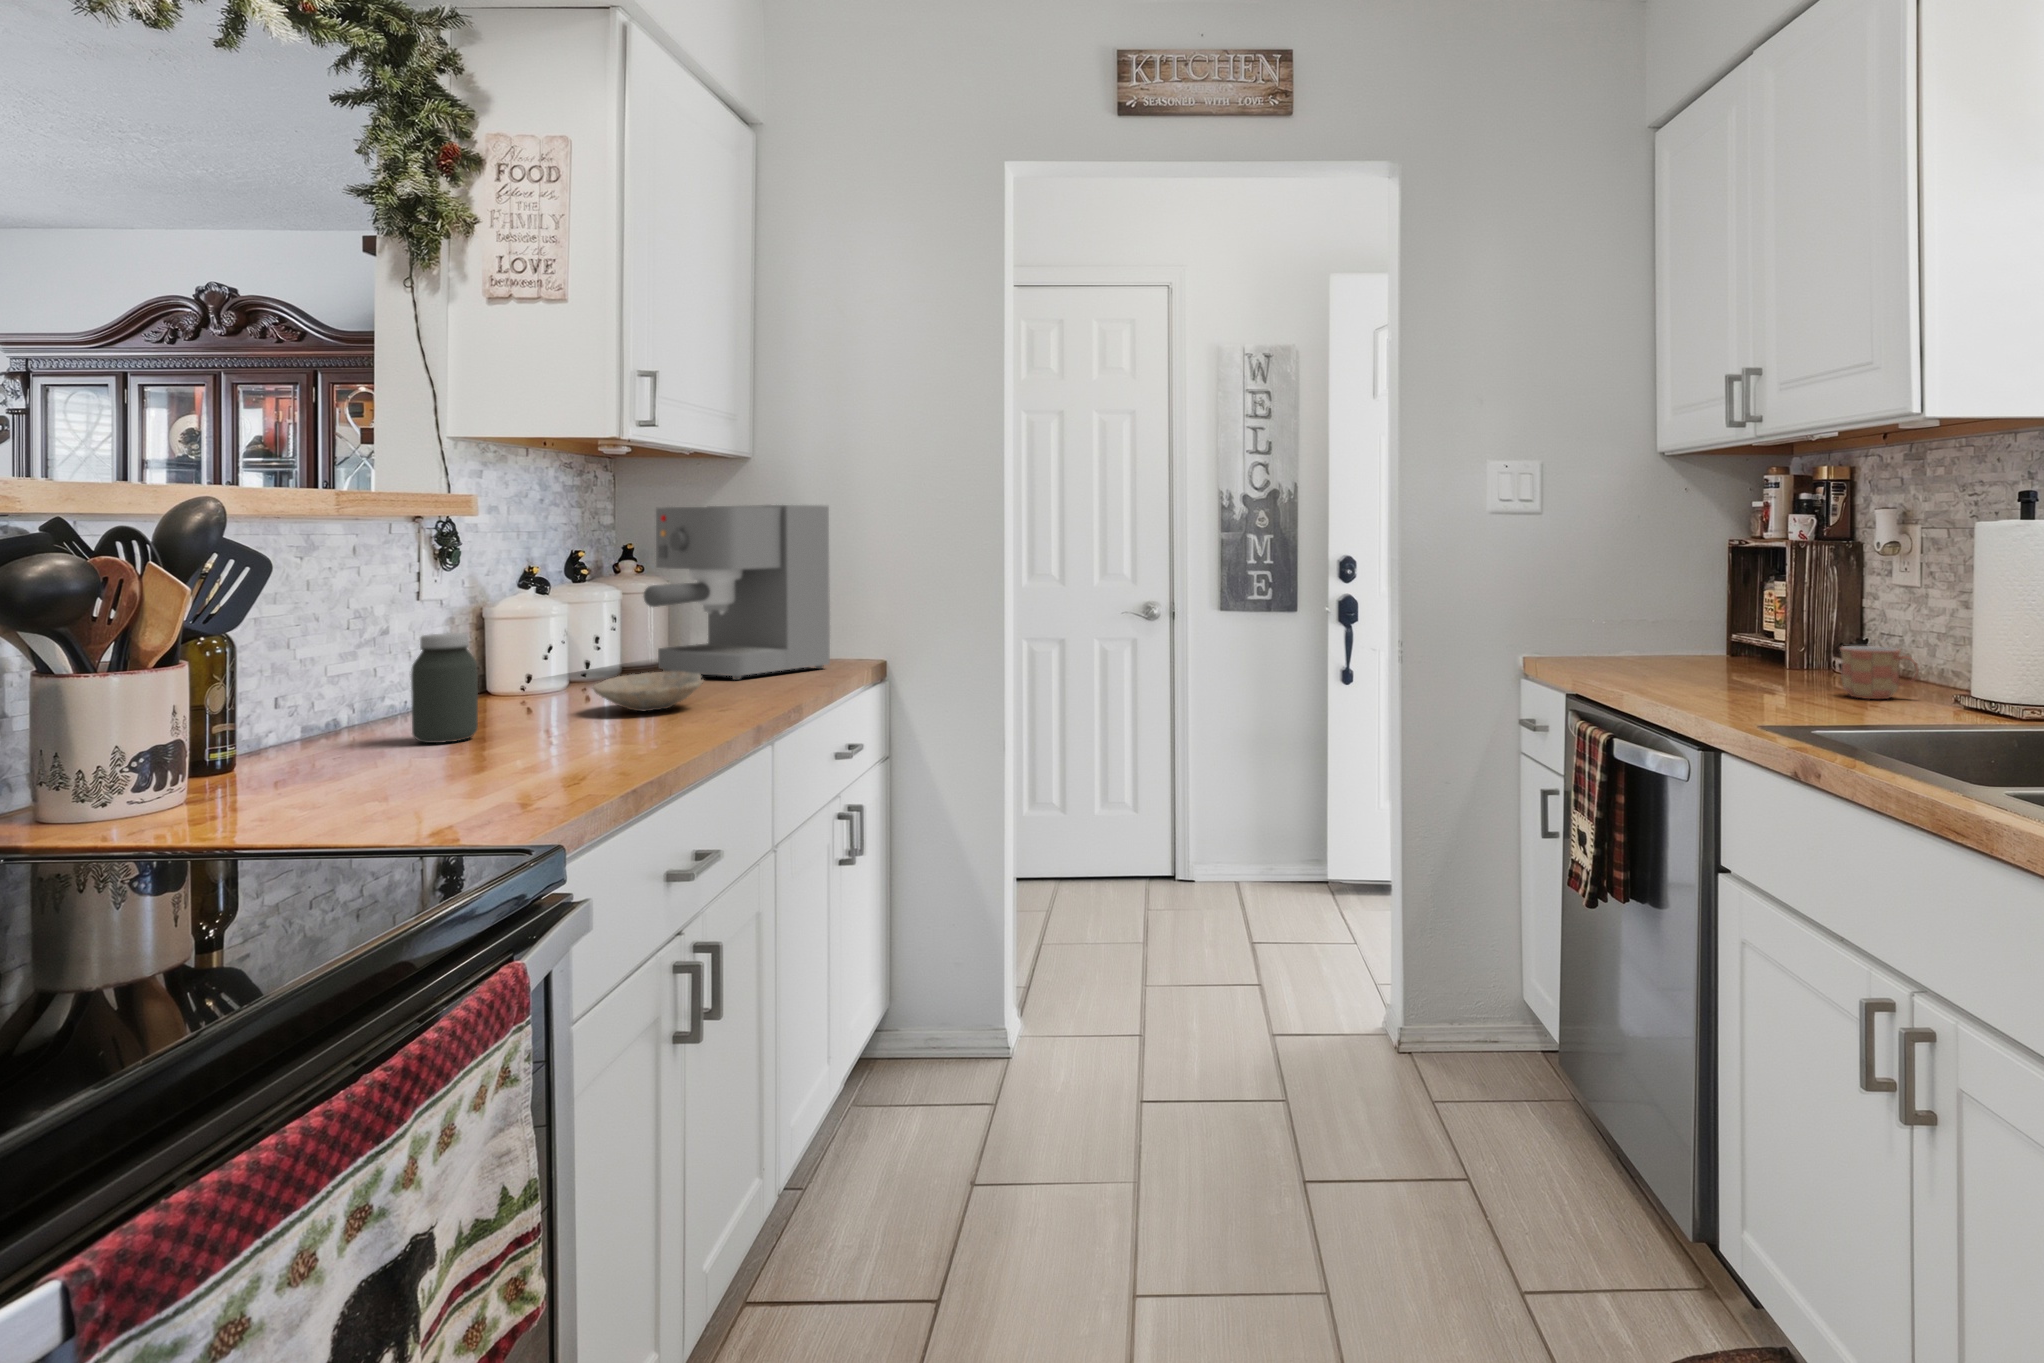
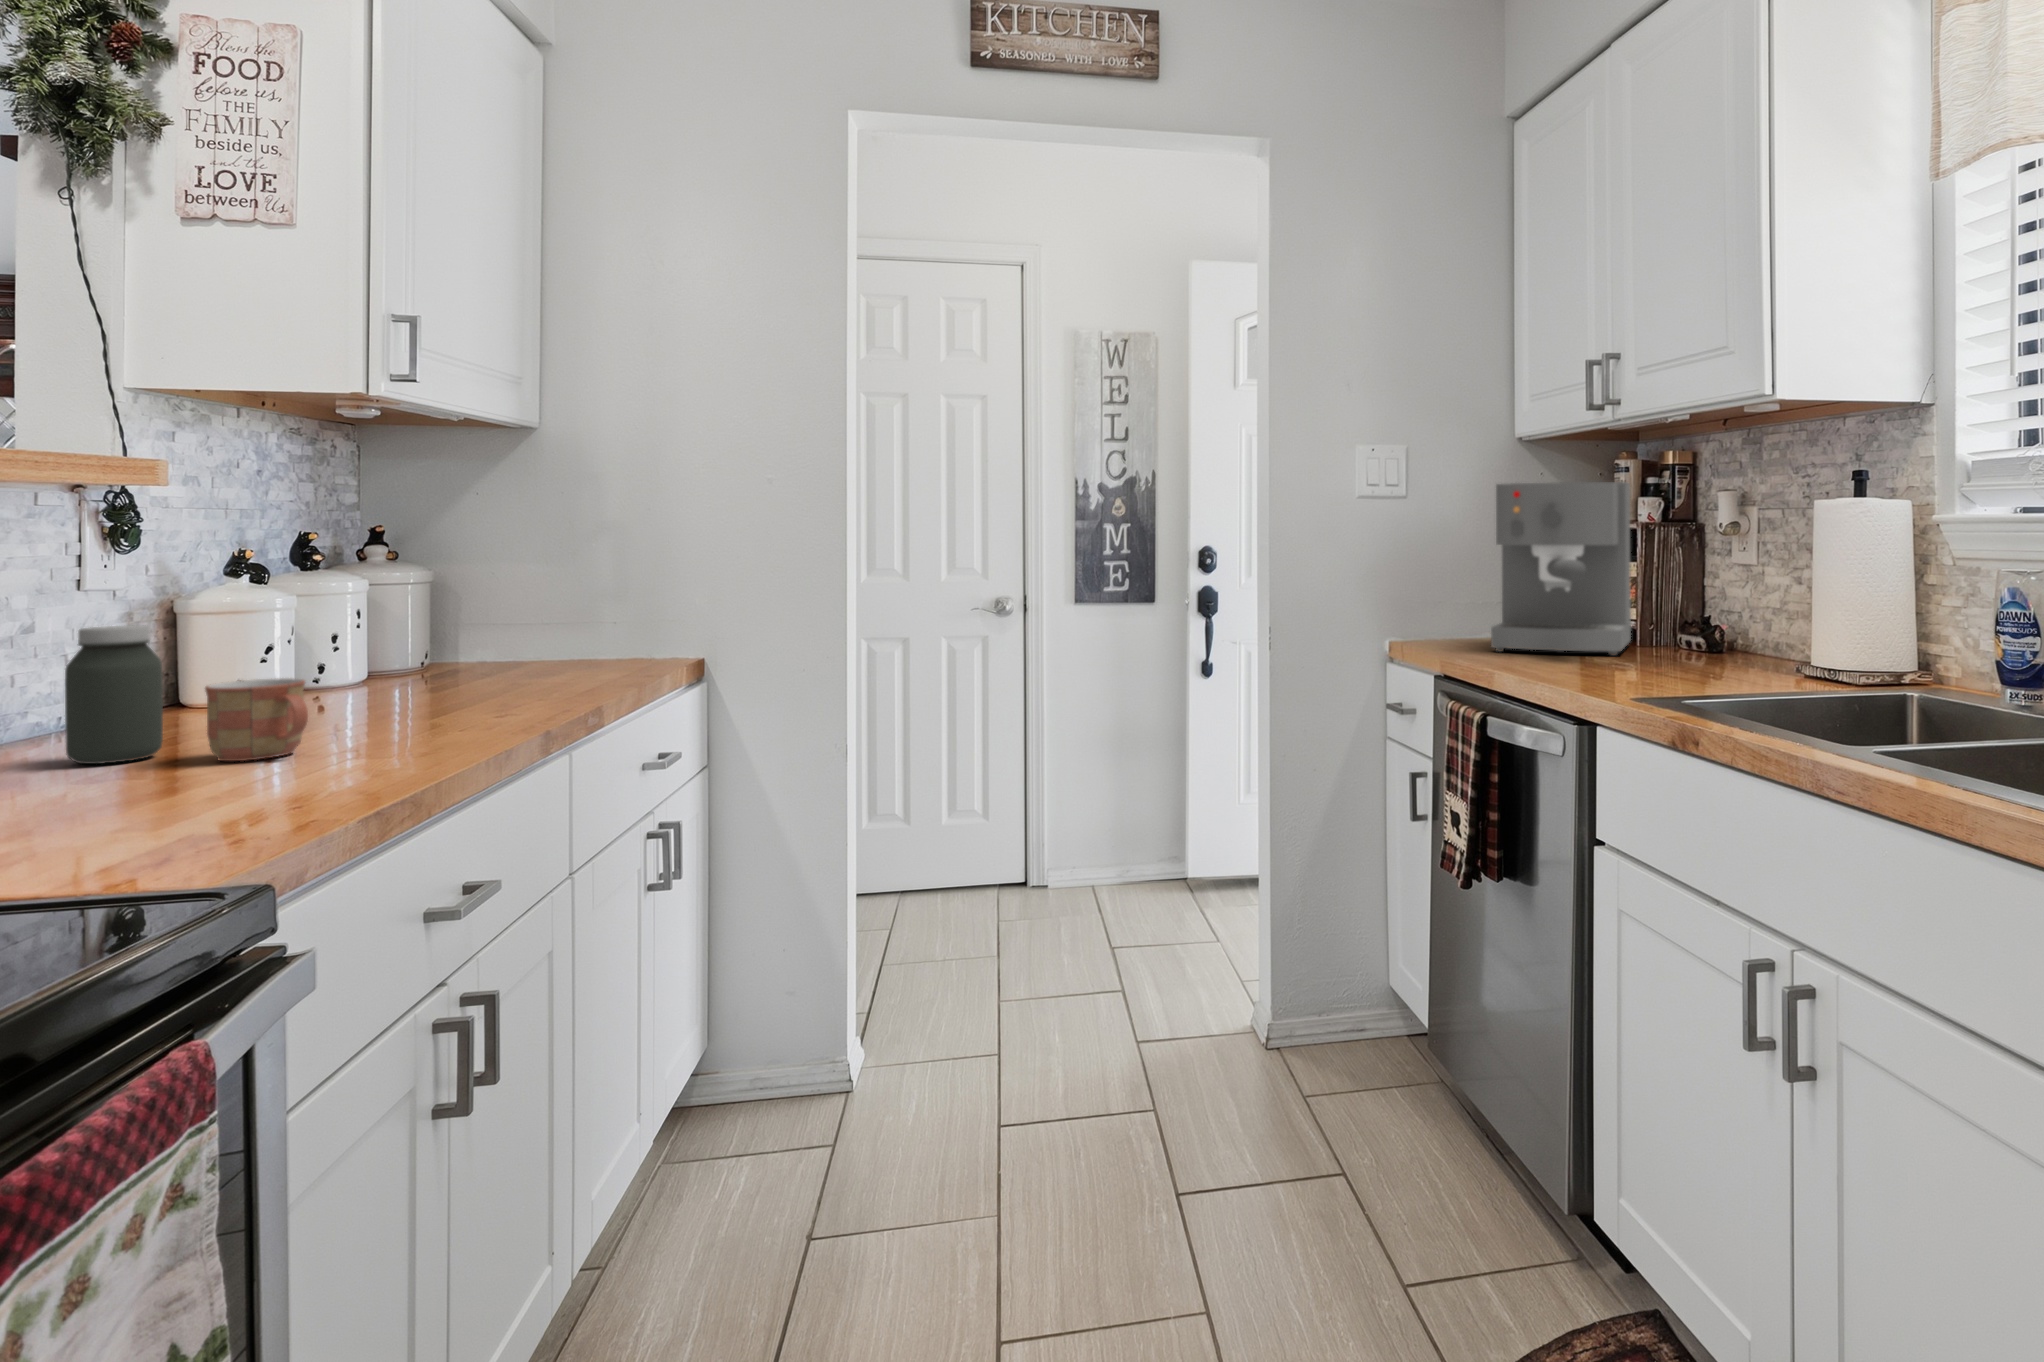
coffee maker: present [644,505,830,680] -> present [1491,482,1631,655]
mug: present [1840,646,1919,699] -> present [205,678,308,761]
bowl: present [592,671,703,711] -> none [325,671,474,719]

